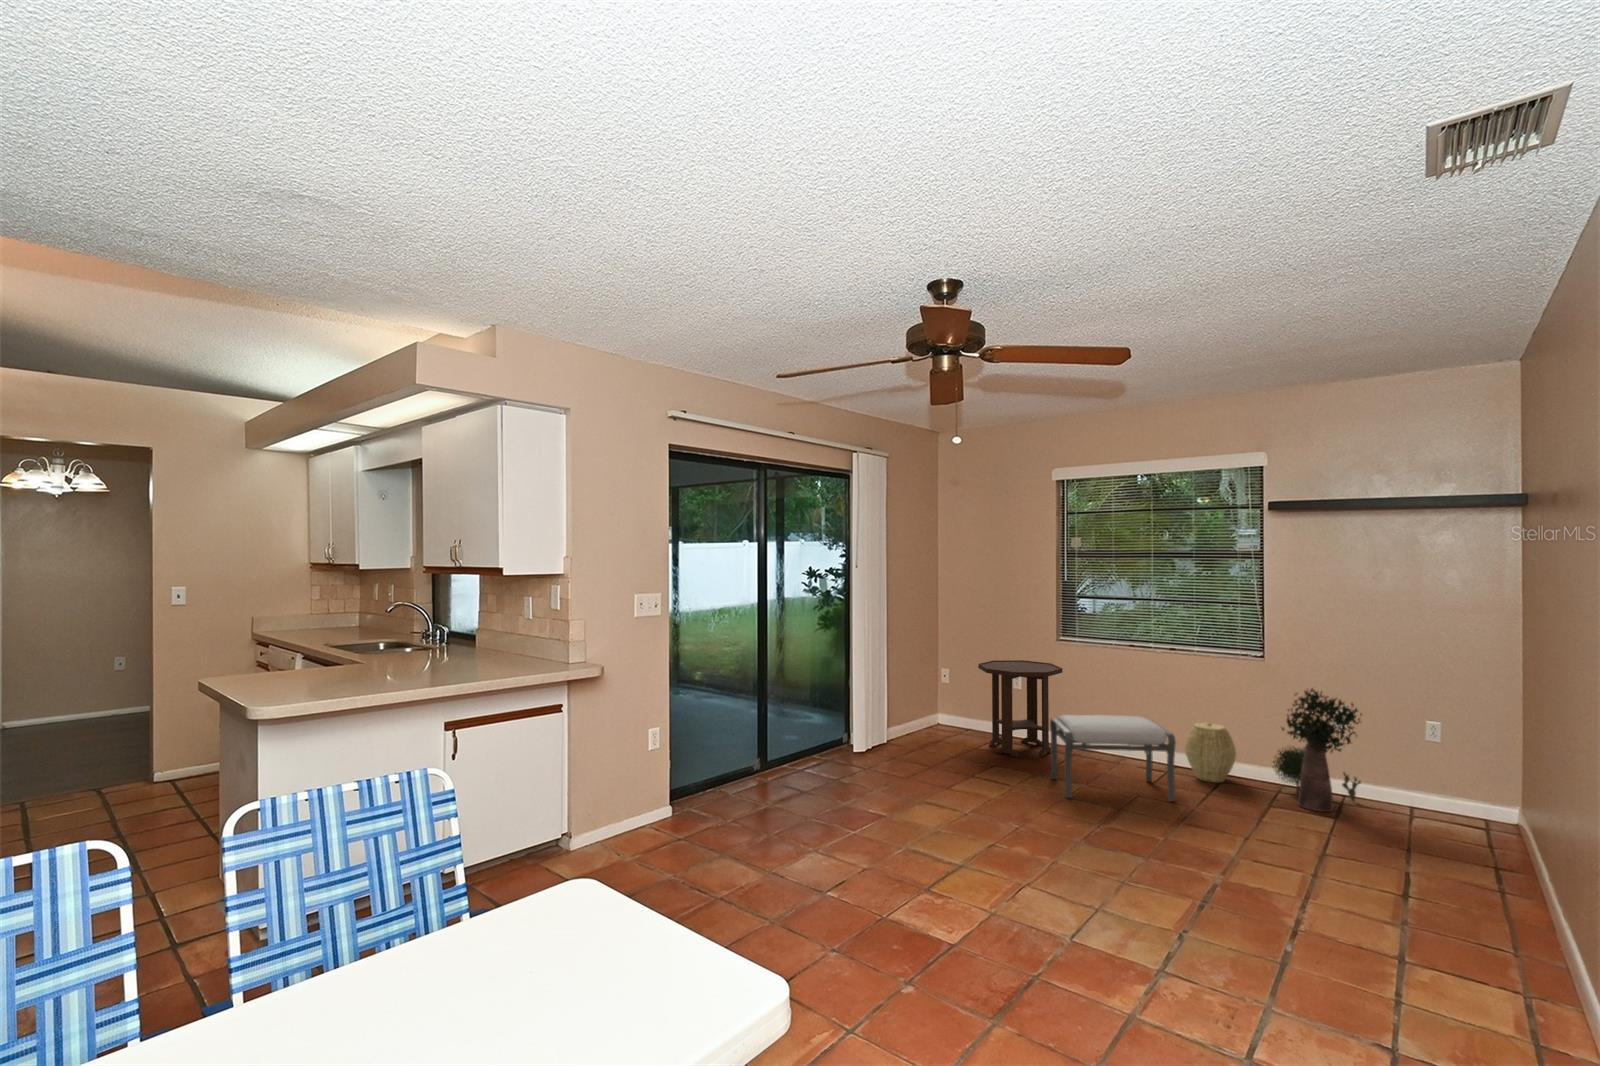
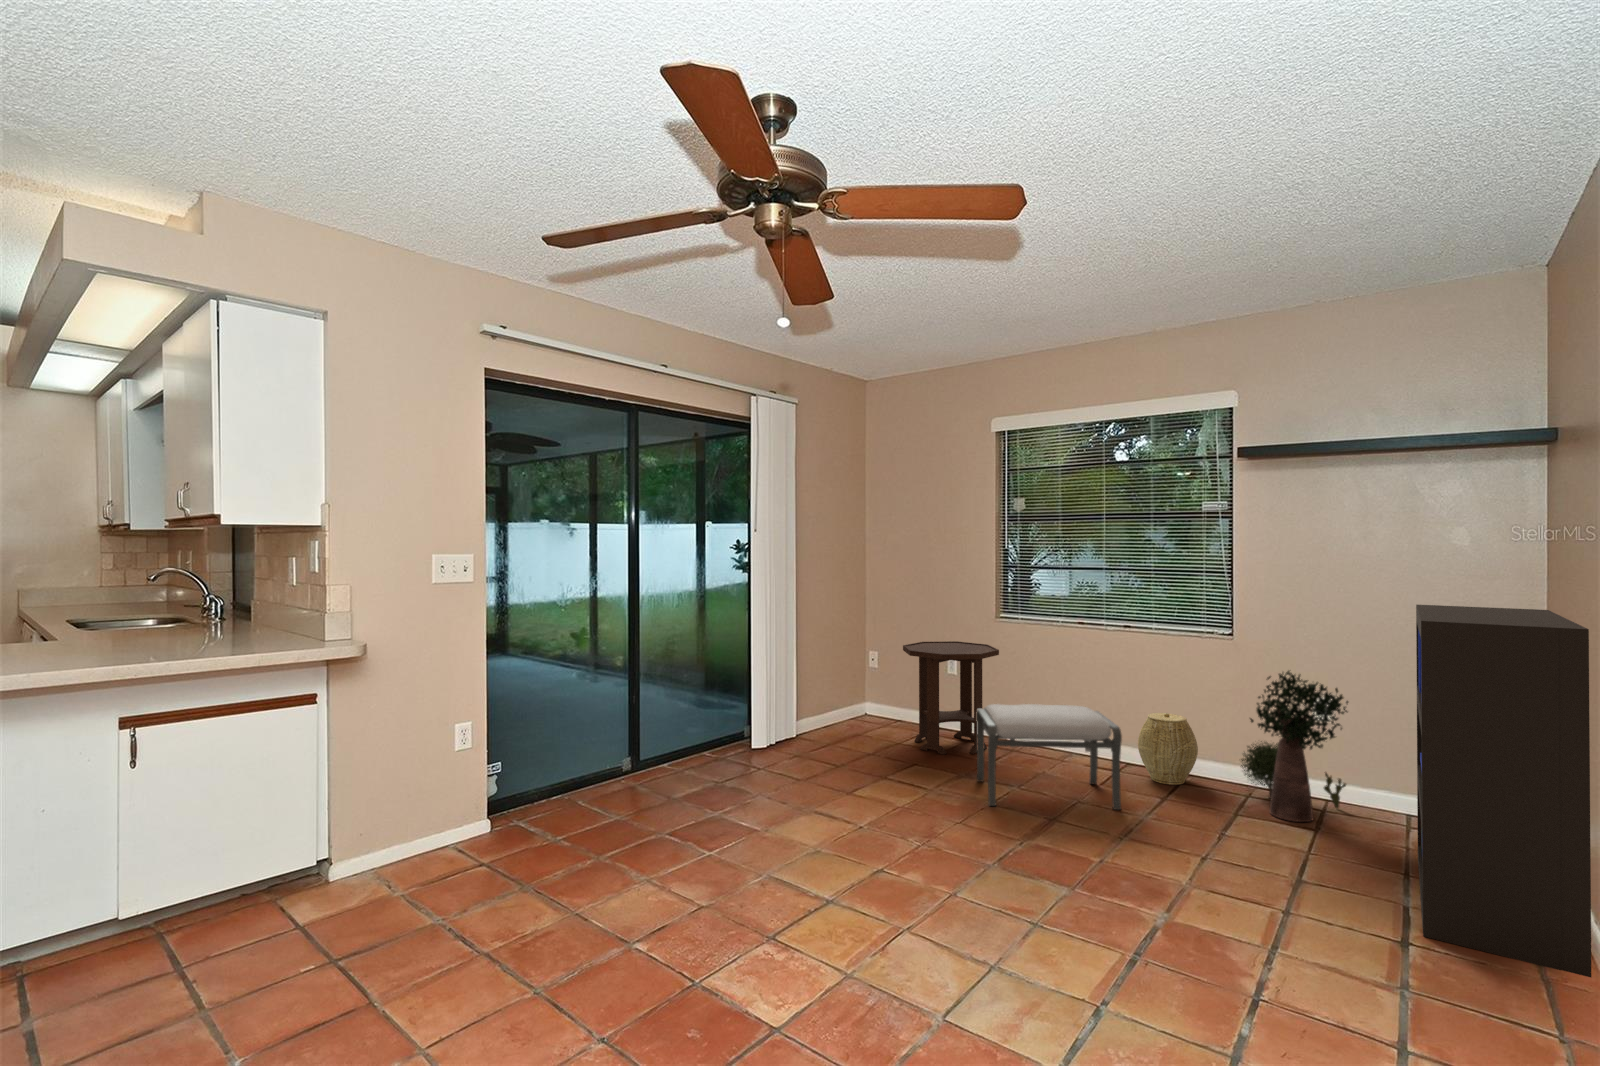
bookshelf: none [1415,637,1543,919] -> present [1416,605,1591,977]

